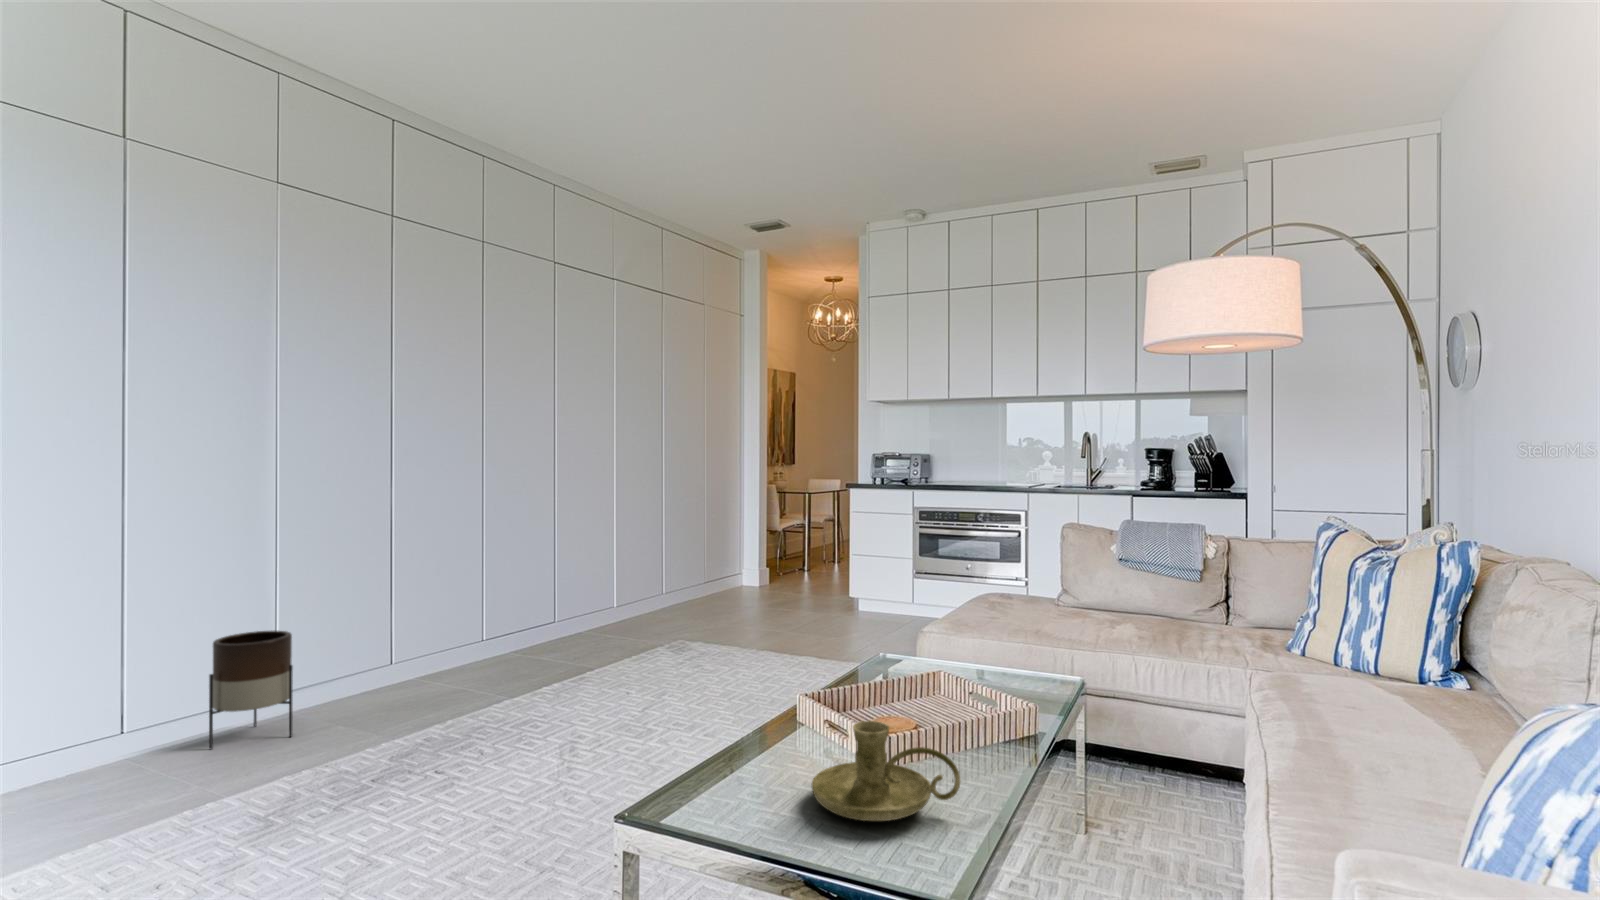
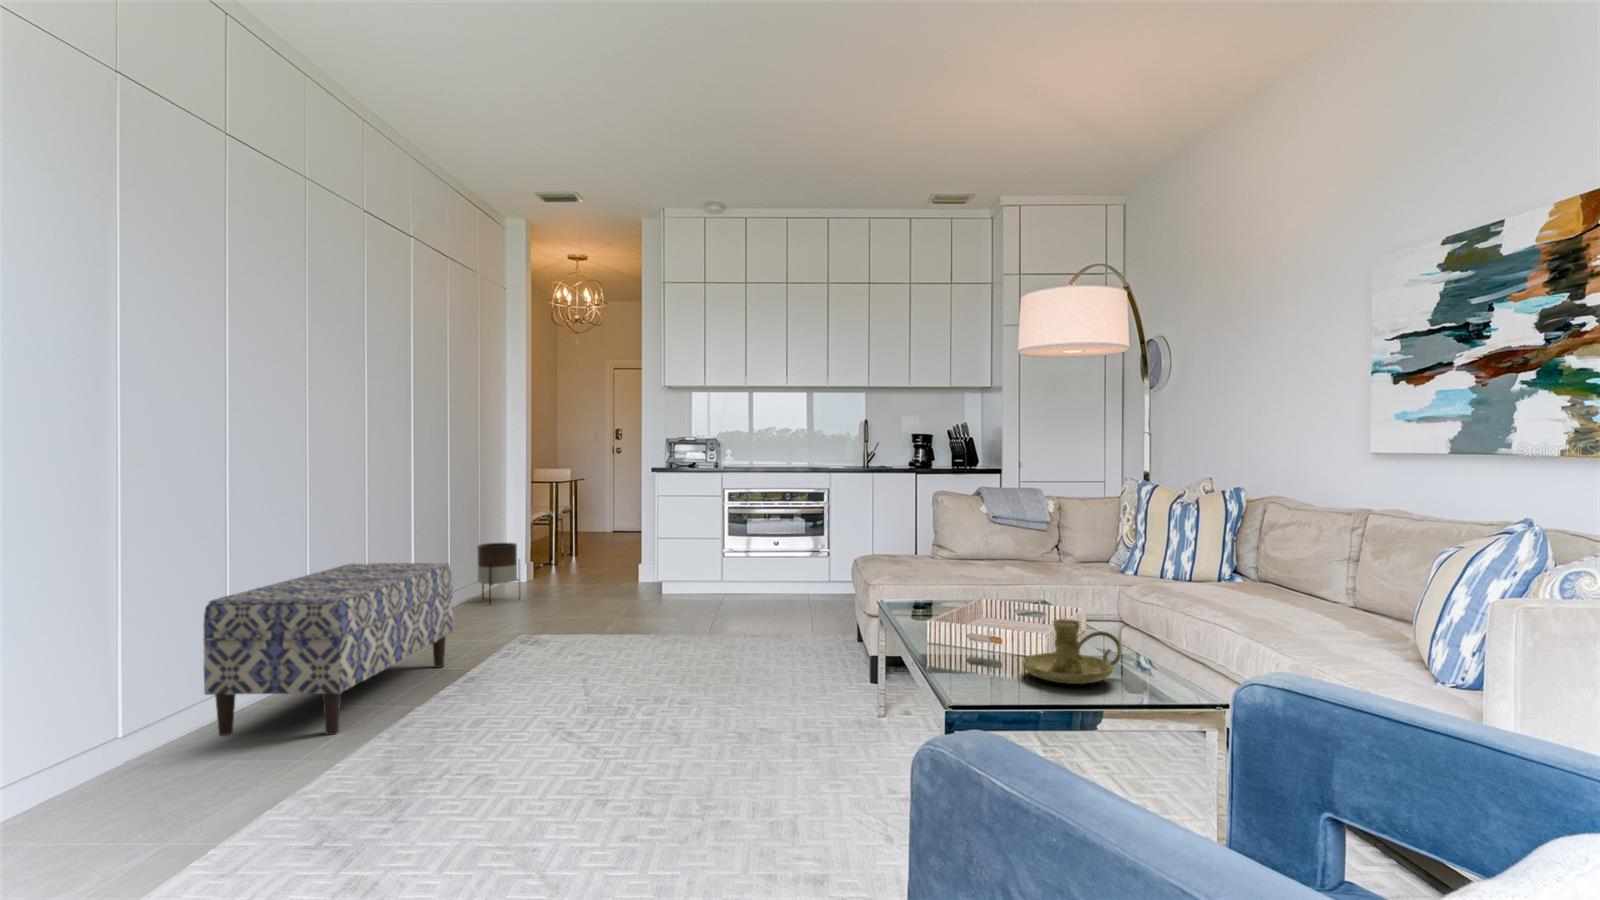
bench: none [346,563,587,712] -> present [203,563,453,736]
planter: present [209,631,293,749] -> present [477,543,520,604]

